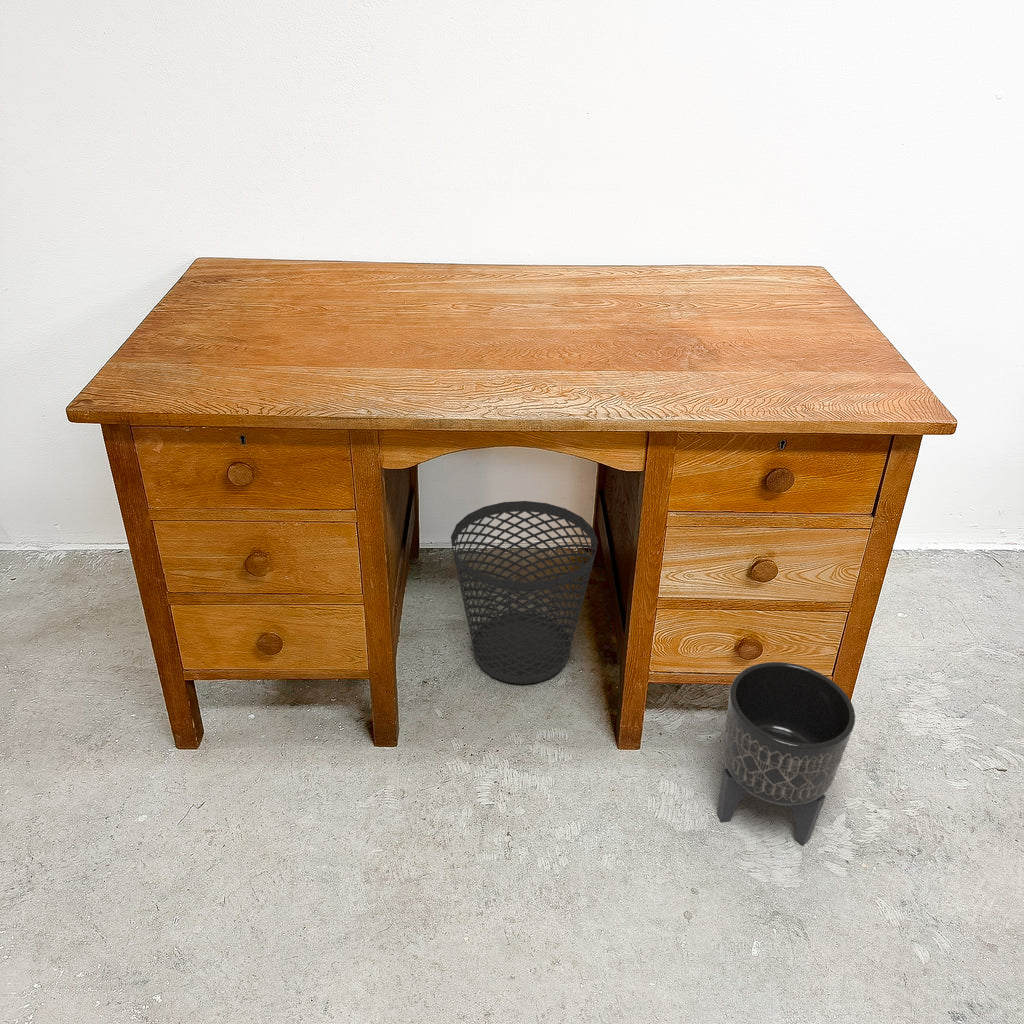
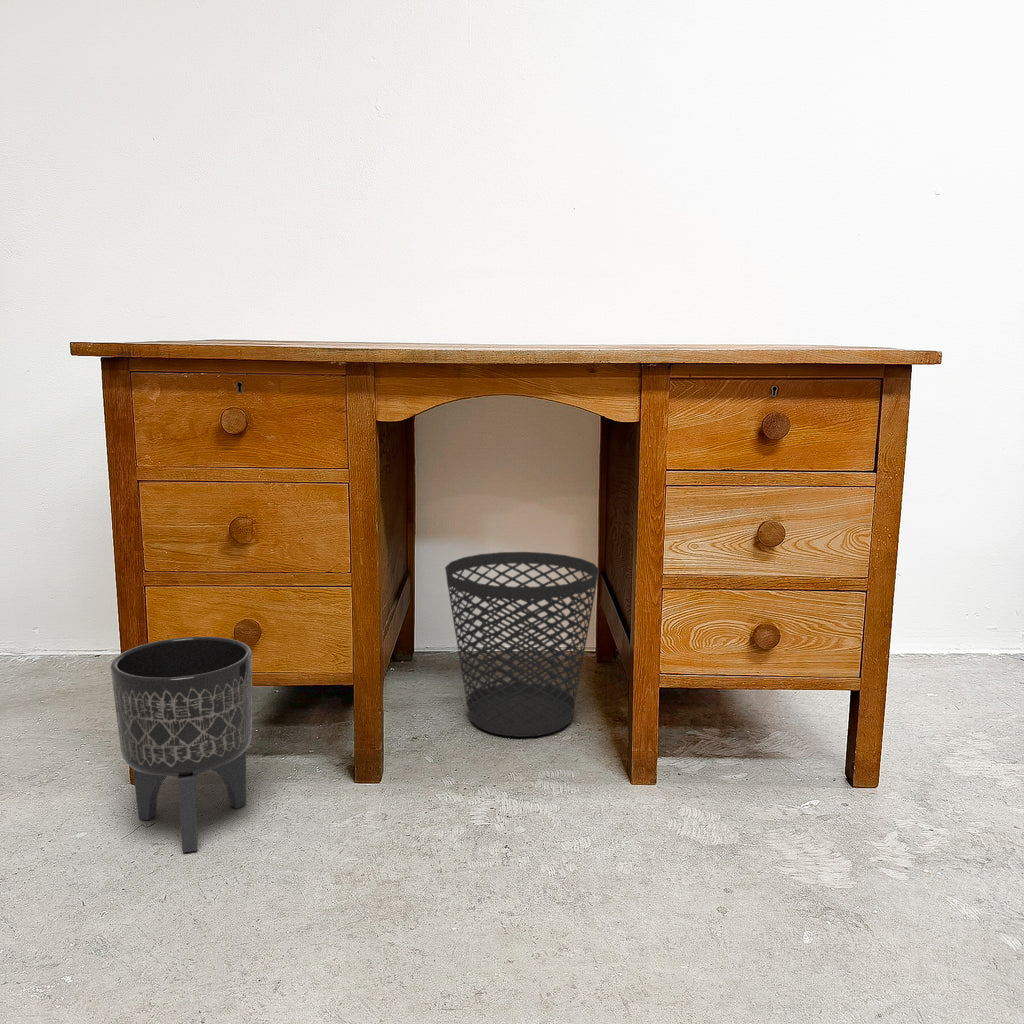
planter: present [717,662,855,845] -> present [111,637,252,852]

